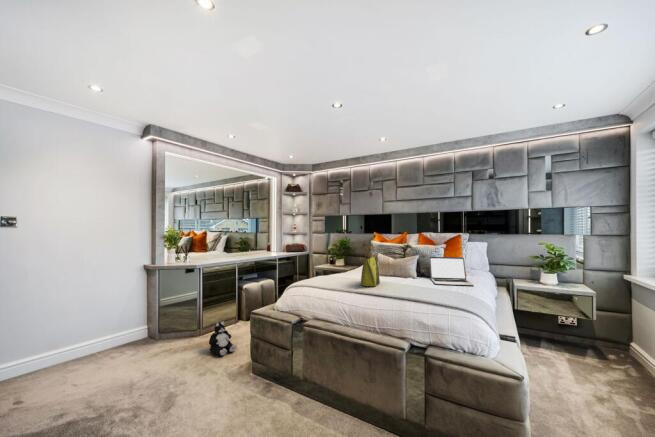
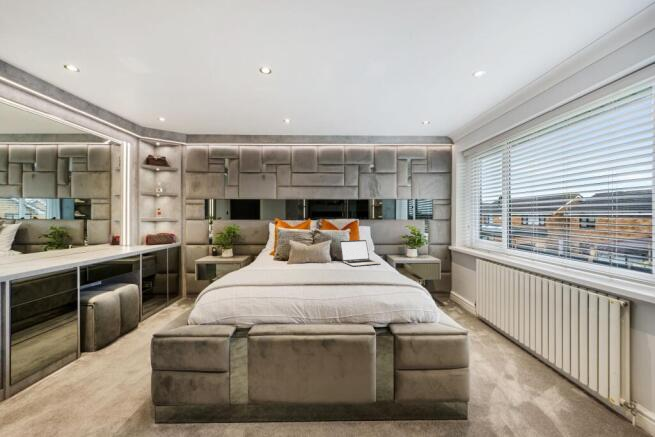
tote bag: present [361,245,380,287] -> none [300,231,318,276]
plush toy: present [209,321,237,356] -> none [48,359,107,416]

